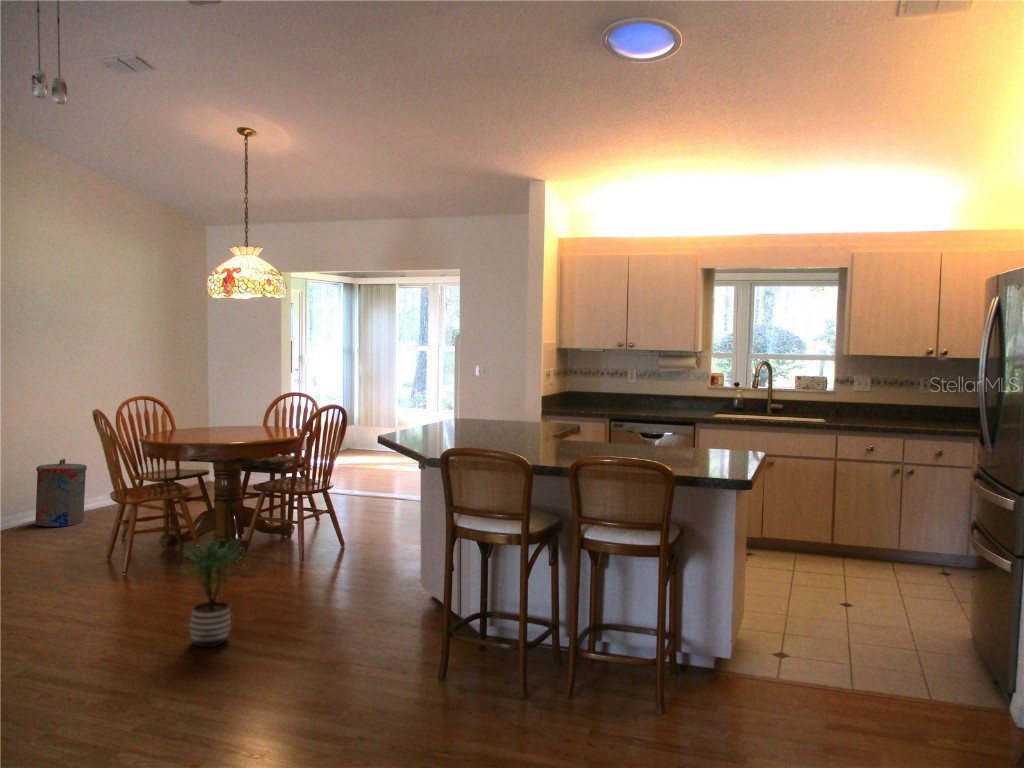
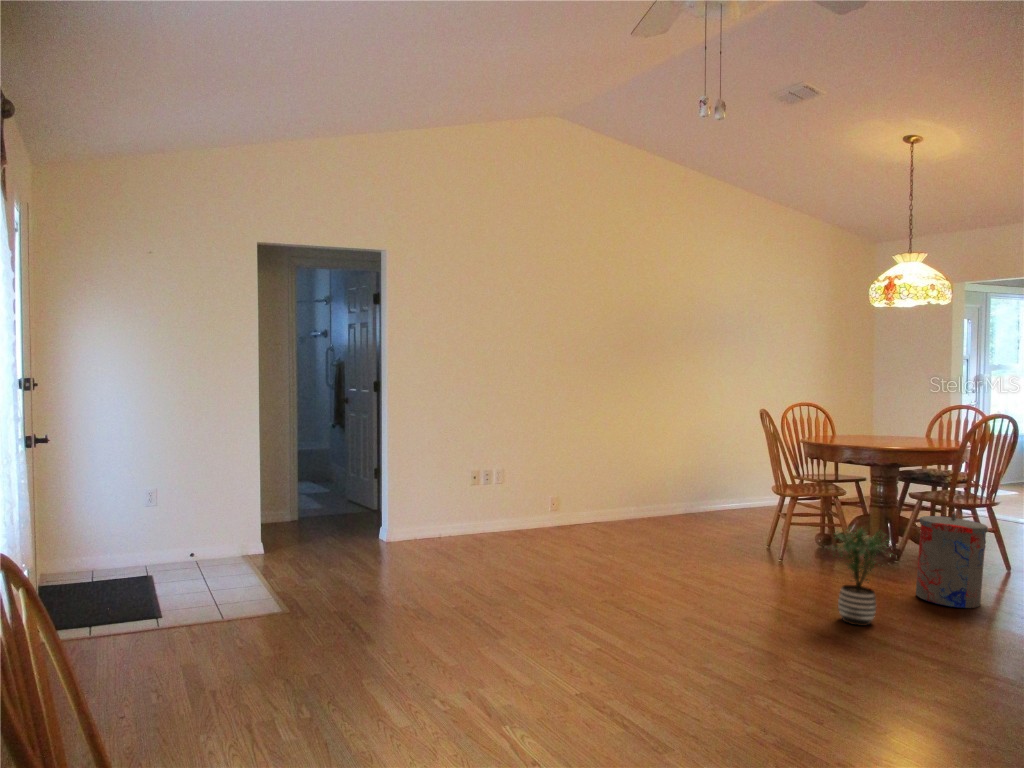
trash can: present [35,459,87,527] -> present [916,511,988,608]

